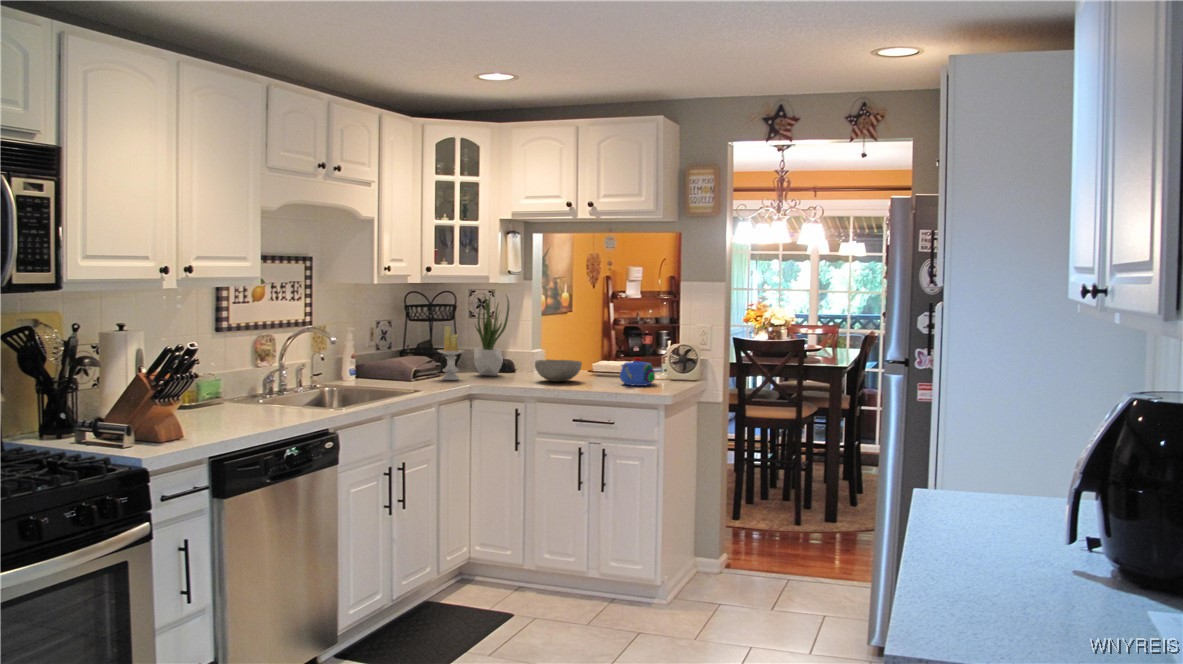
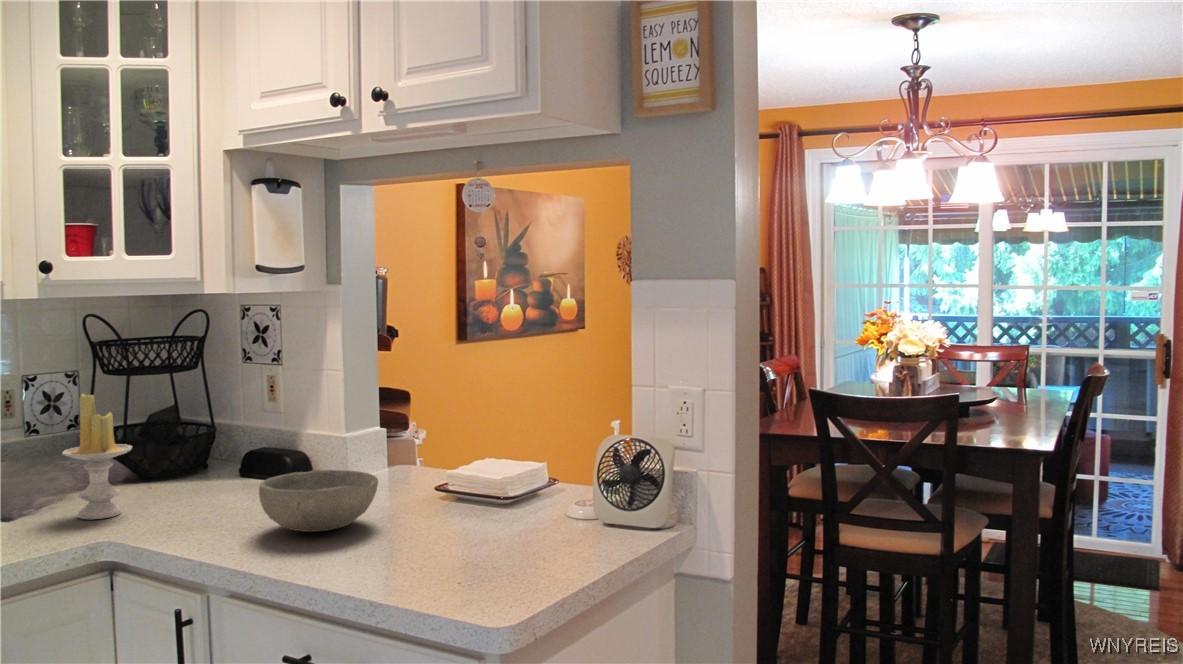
potted plant: present [474,296,509,376] -> none [168,315,258,498]
teapot: present [620,358,655,386] -> none [428,479,544,558]

